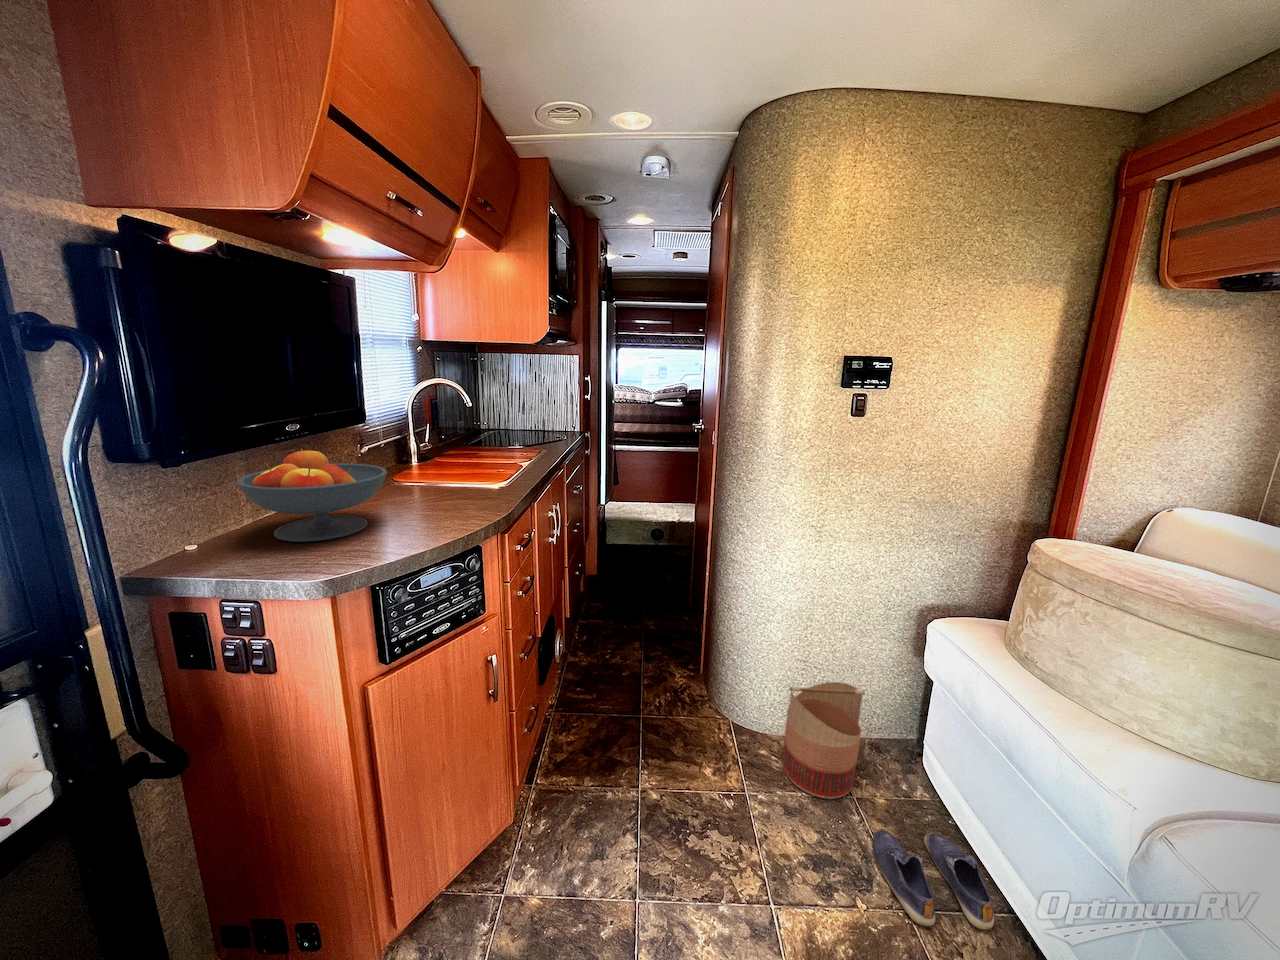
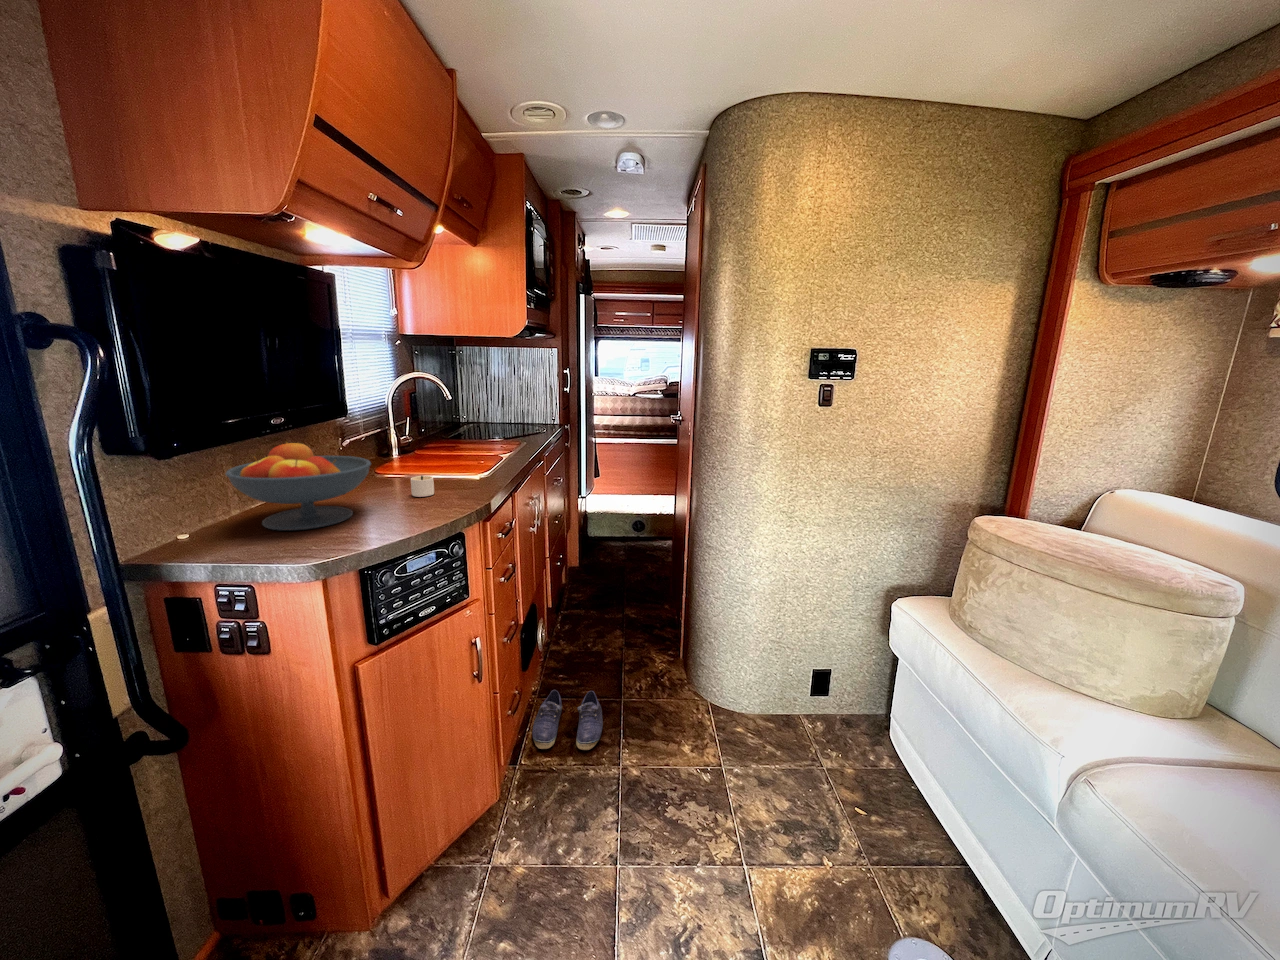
candle: none [428,485,460,506] -> present [411,476,434,497]
basket: present [782,682,865,799] -> none [758,661,834,770]
shoe: present [872,829,994,930] -> present [532,690,603,750]

